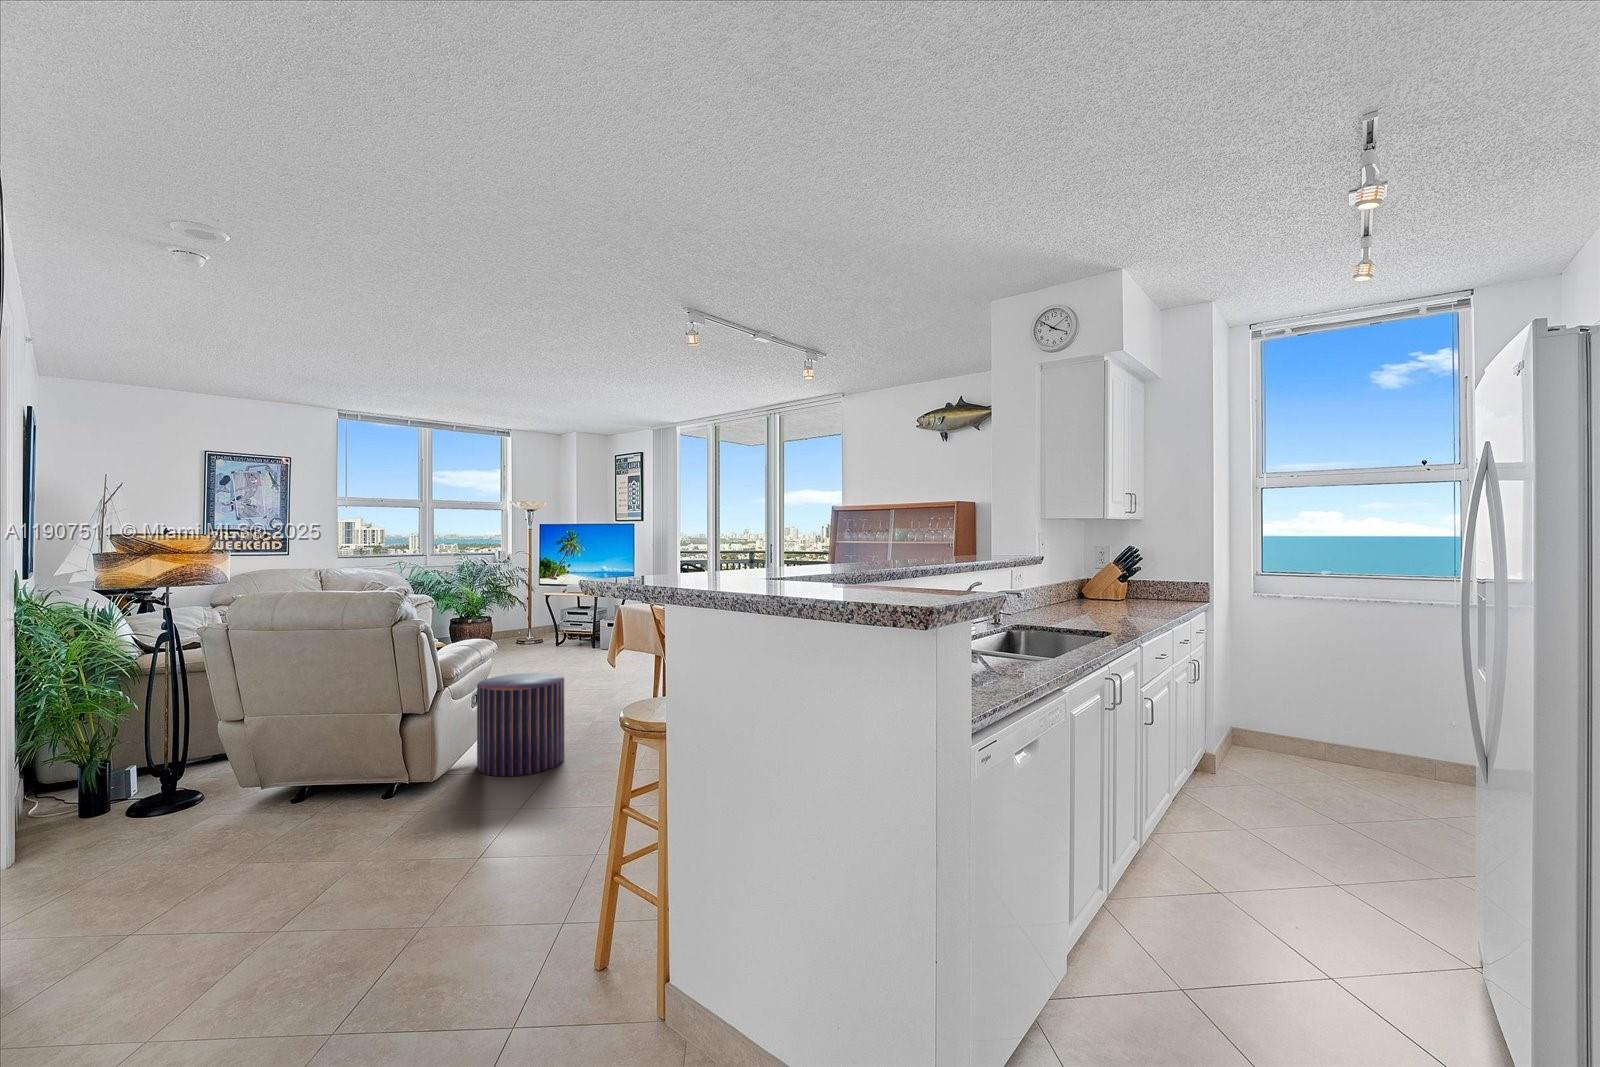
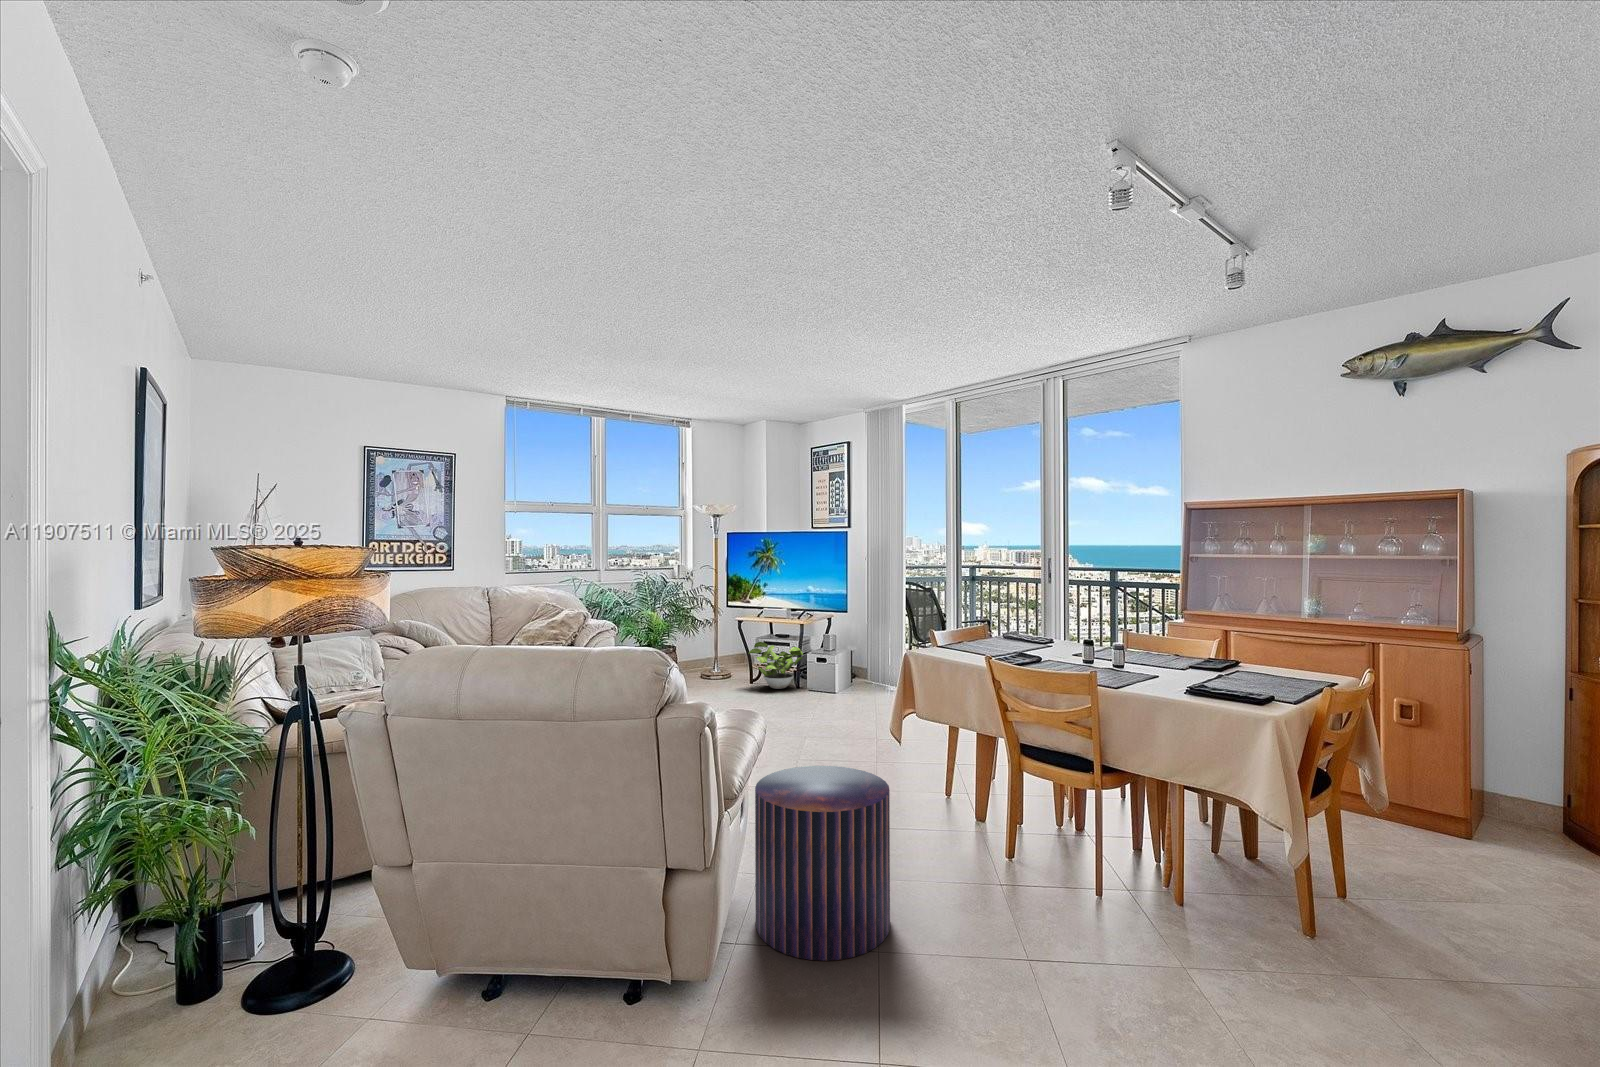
potted plant: none [551,612,598,650] -> present [748,642,803,689]

